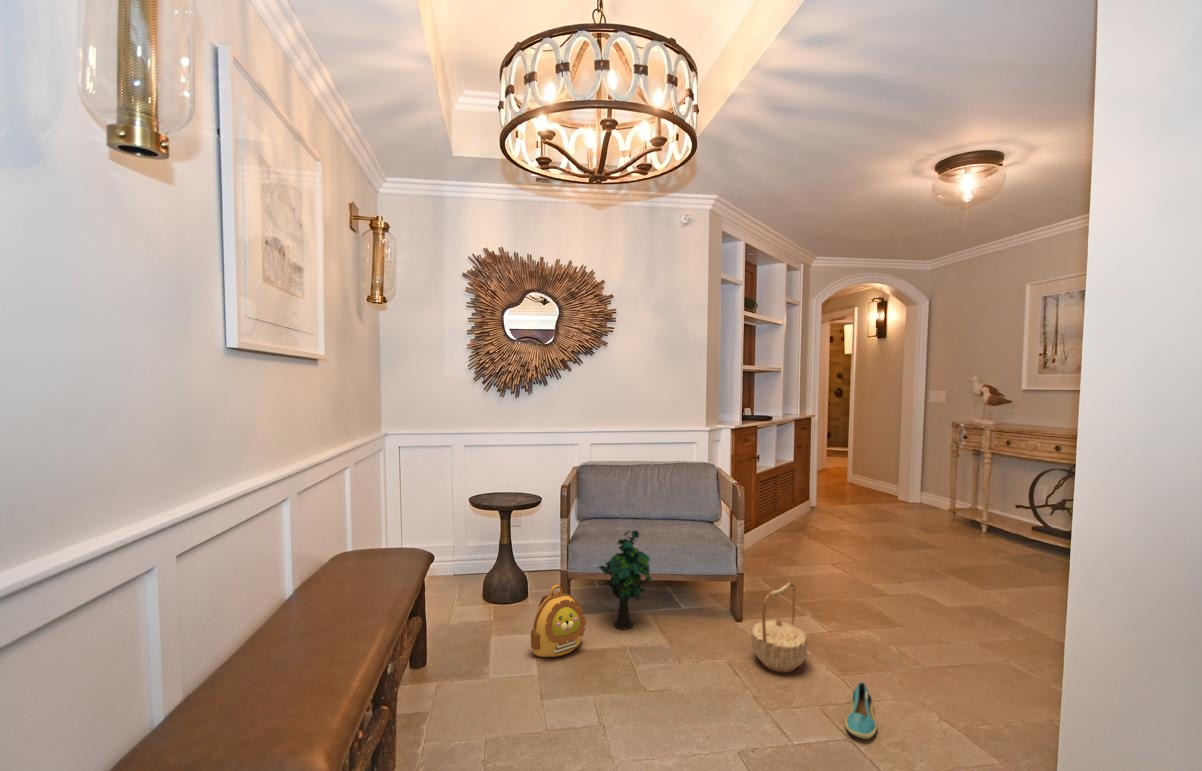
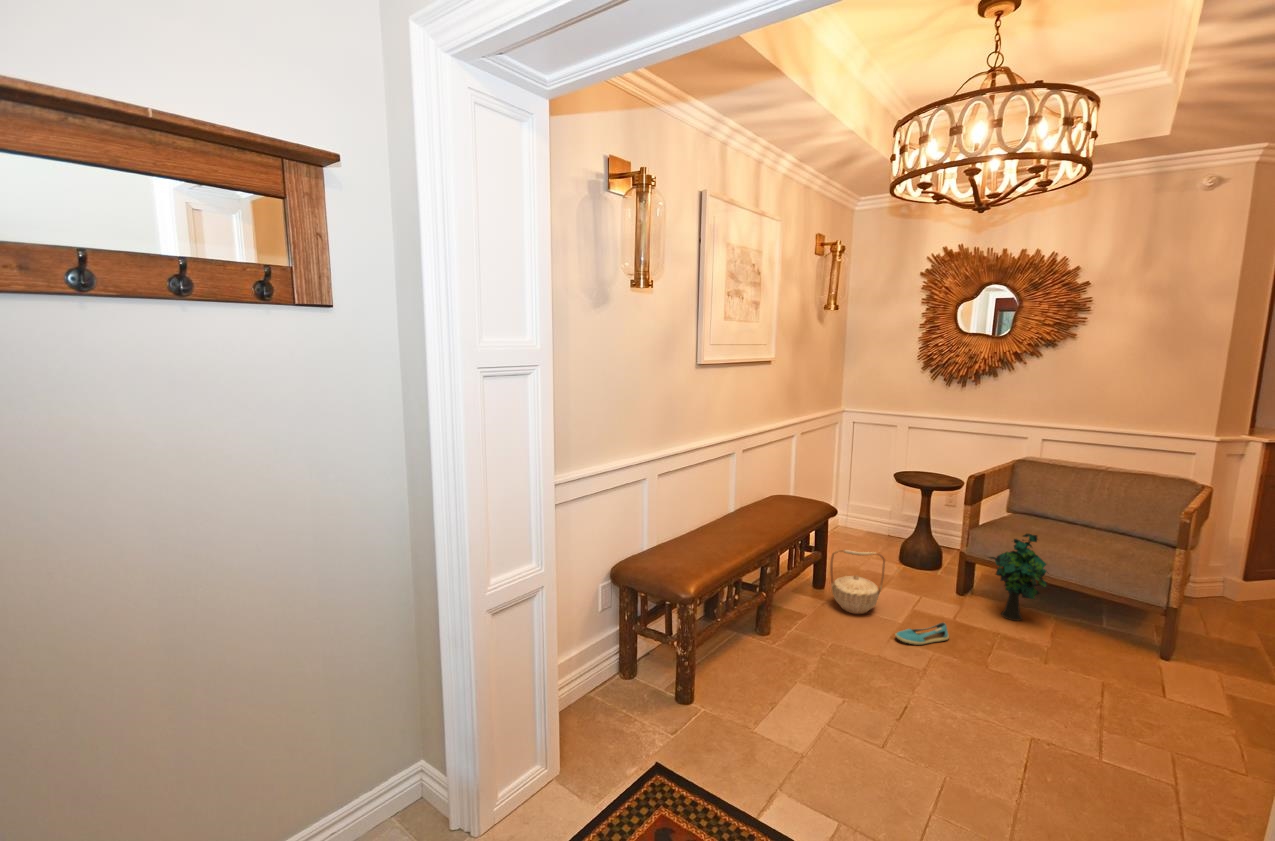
basket: present [751,583,808,672] -> present [830,549,885,614]
backpack: present [531,585,586,657] -> none [907,556,960,612]
shoe: present [845,682,877,739] -> present [895,623,949,645]

